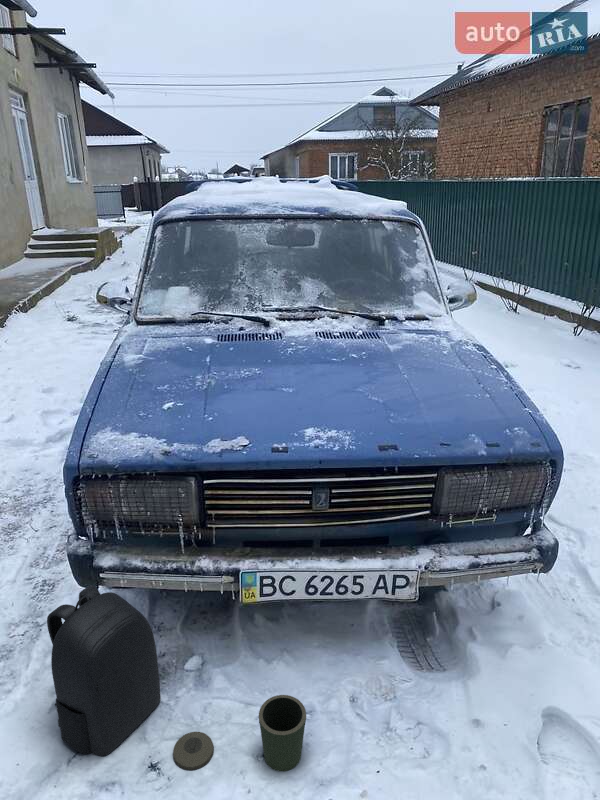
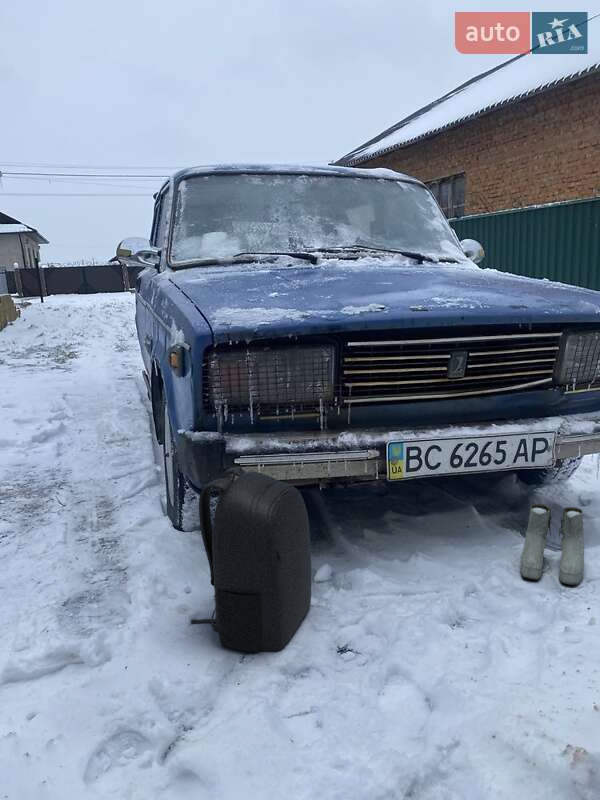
boots: none [364,633,433,723] -> present [520,504,585,585]
trash can: present [173,695,306,772] -> none [352,556,500,648]

